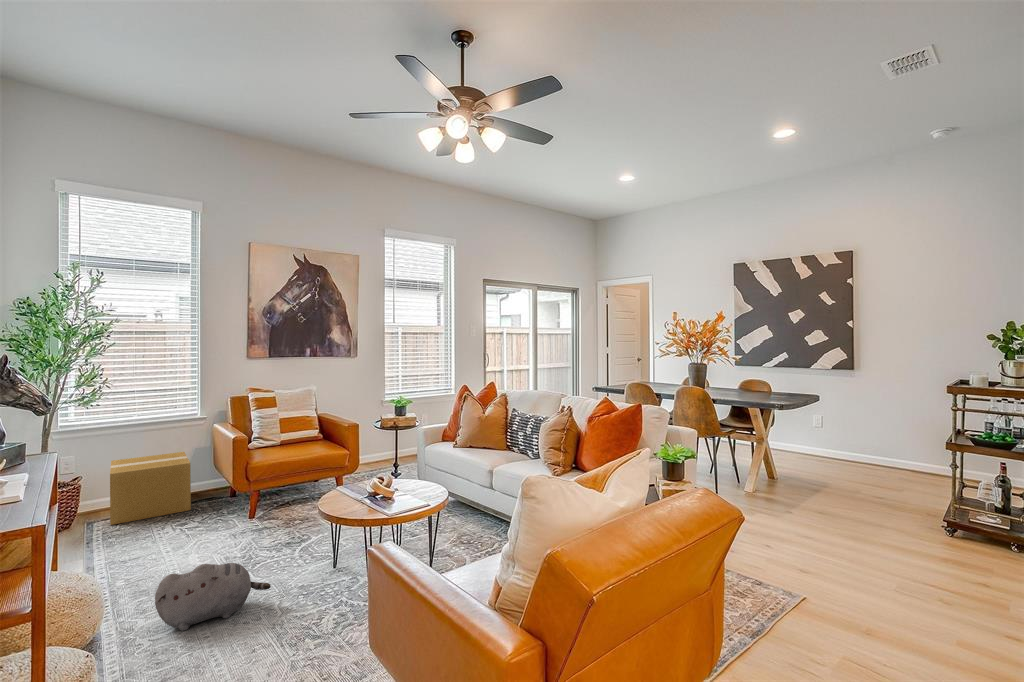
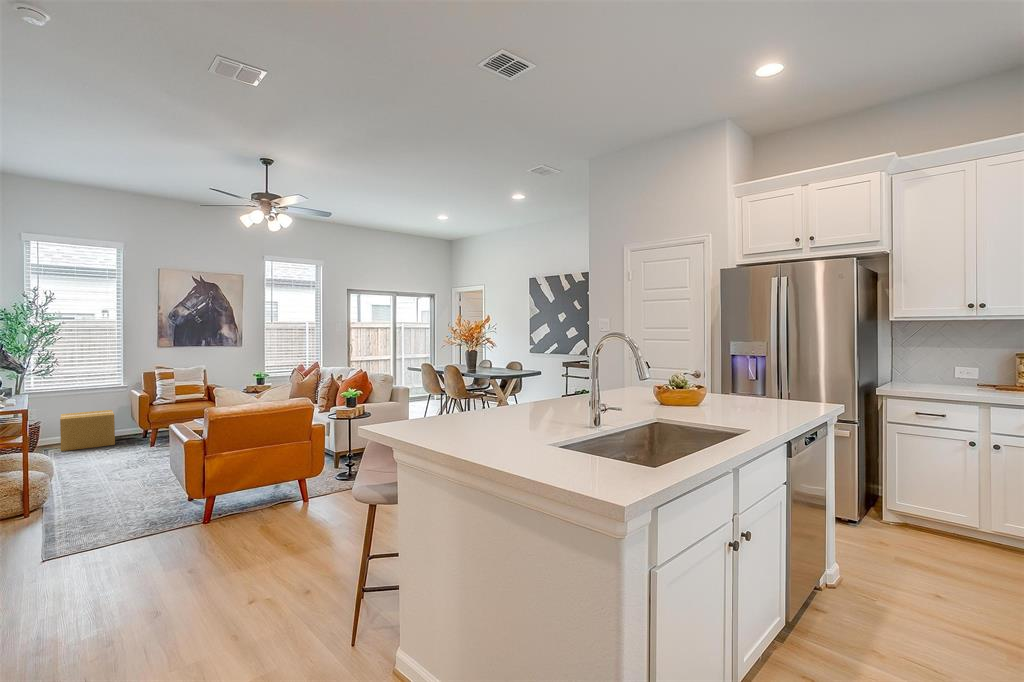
plush toy: present [155,563,271,631] -> none [84,452,150,483]

